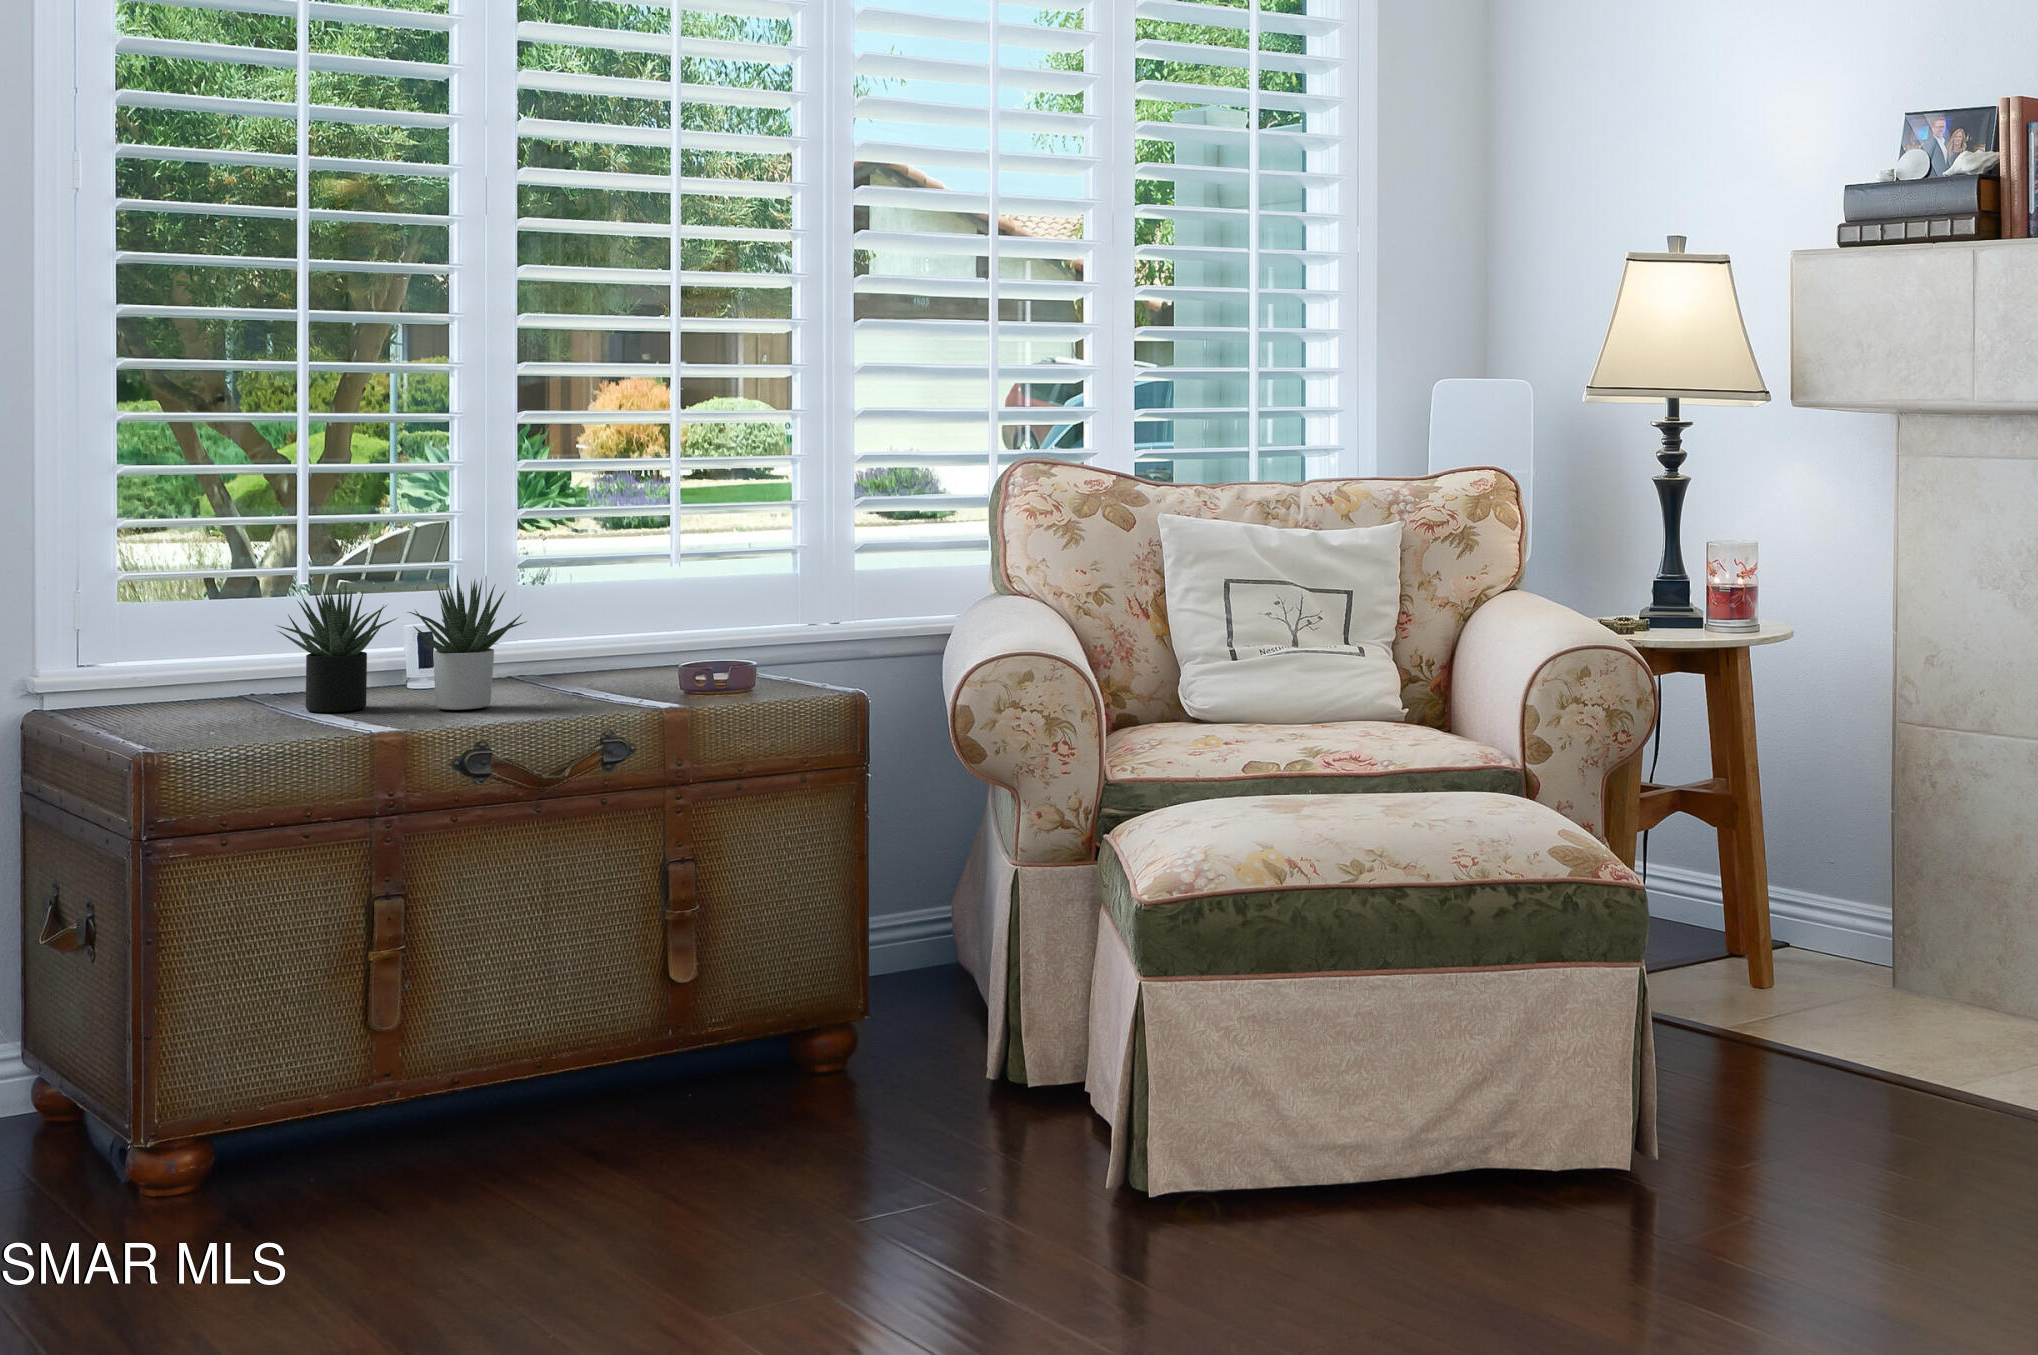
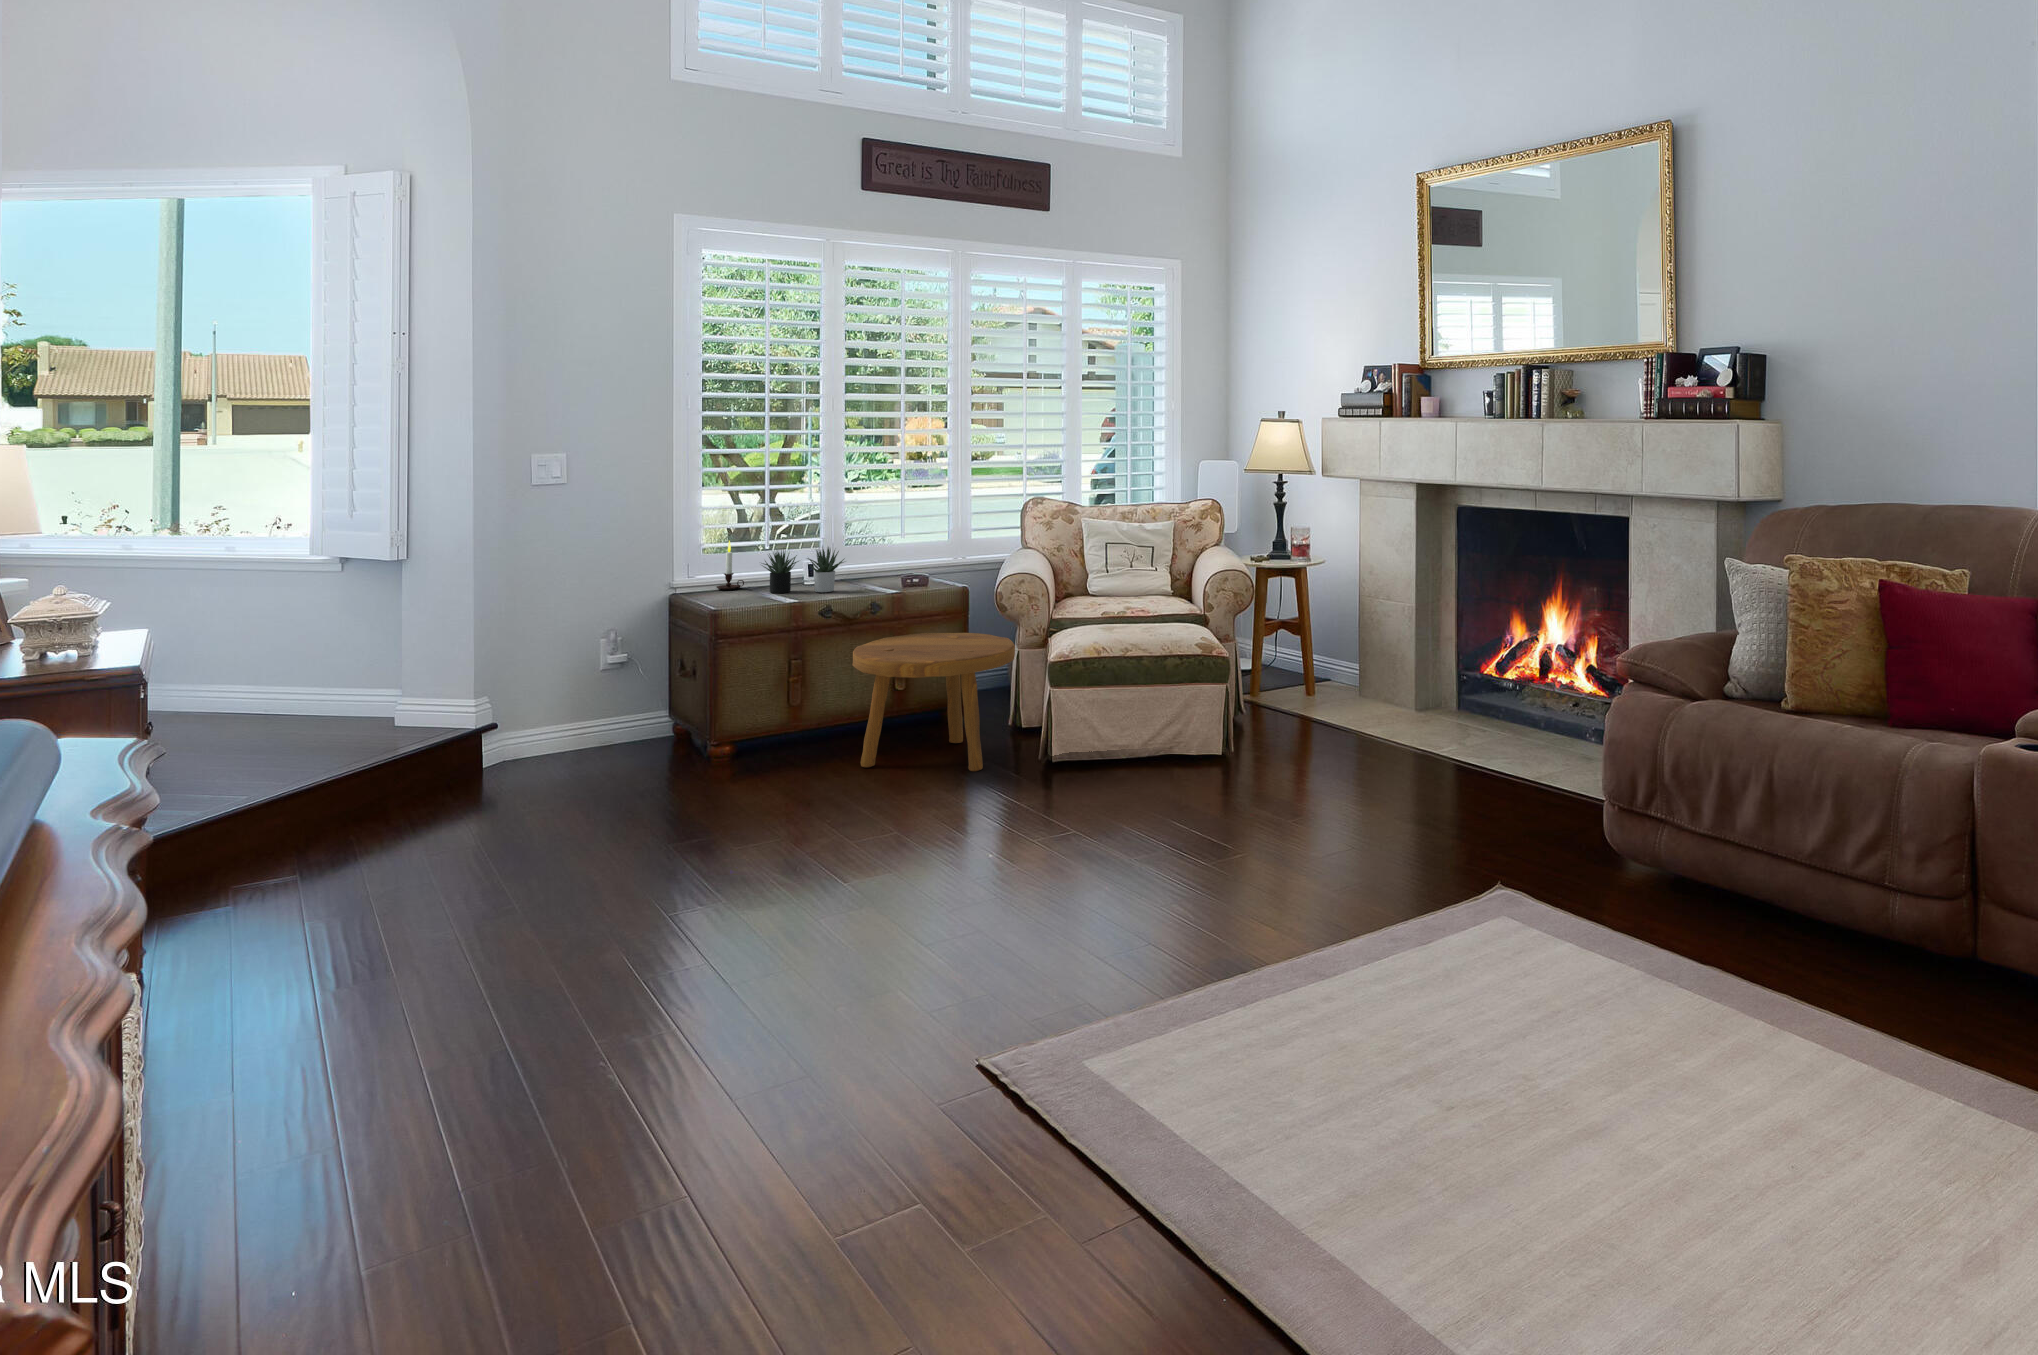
candle: none [153,564,234,704] -> present [717,541,744,590]
footstool: none [544,822,1021,1235] -> present [853,633,1015,771]

